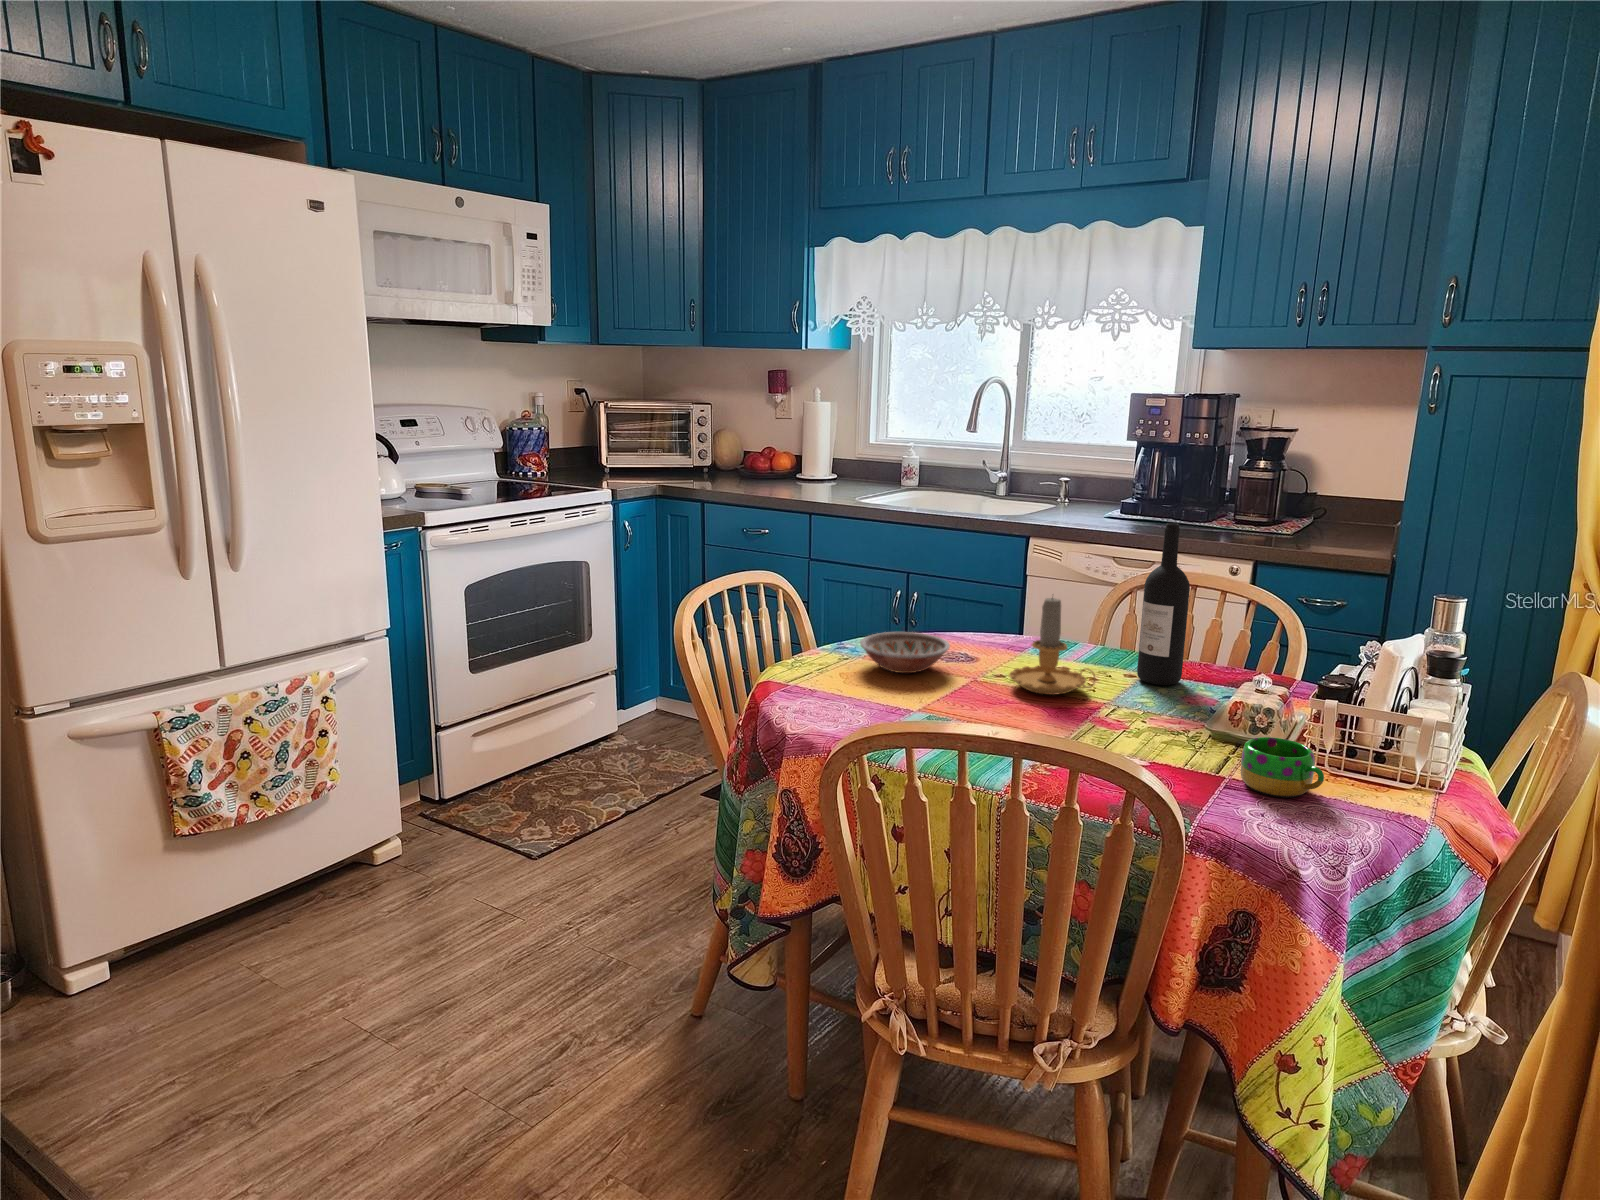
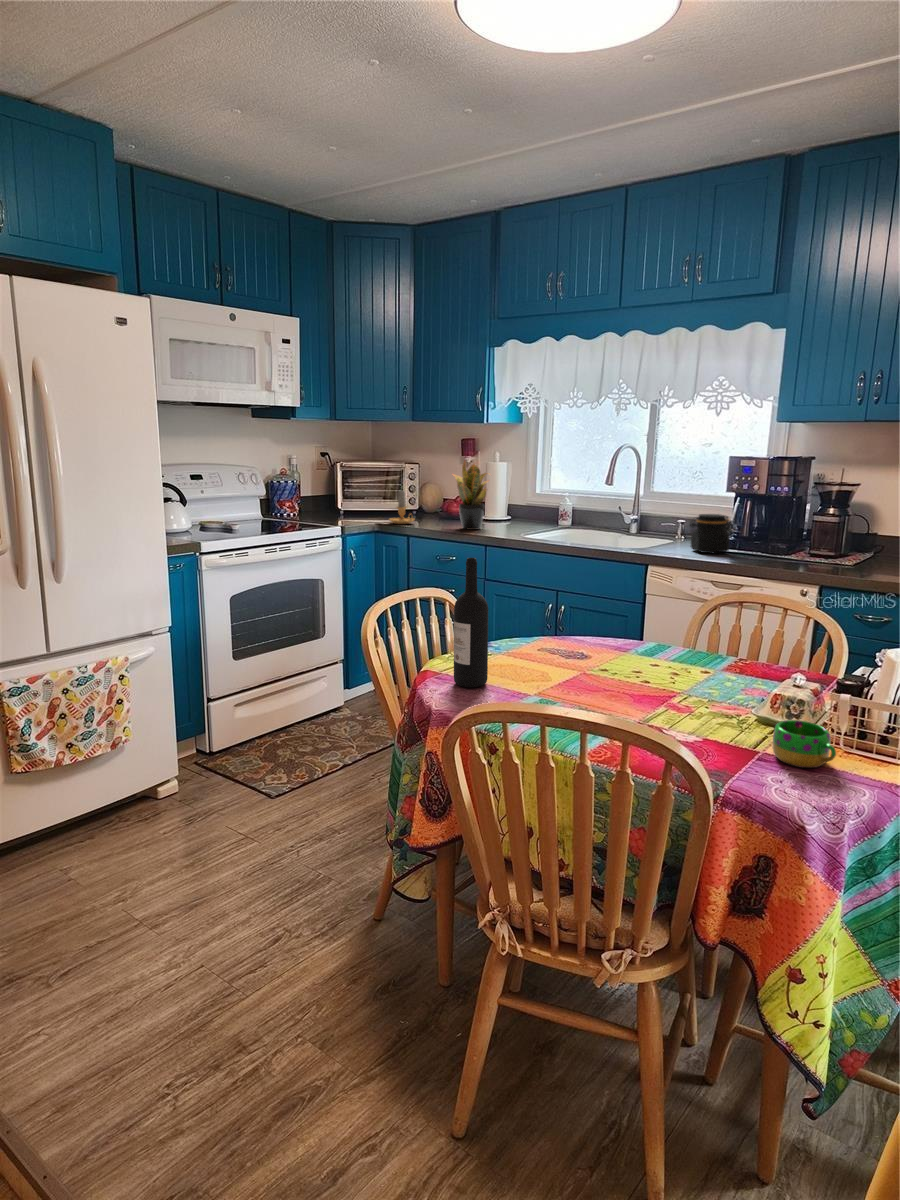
potted plant: none [756,393,821,491] -> present [453,461,488,530]
jar: none [1085,470,1140,522] -> present [690,514,731,553]
wine bottle: present [1137,523,1190,685] -> present [454,558,488,687]
candle: present [1010,597,1096,695] -> present [389,491,414,524]
bowl: present [860,632,950,673] -> none [496,634,564,665]

